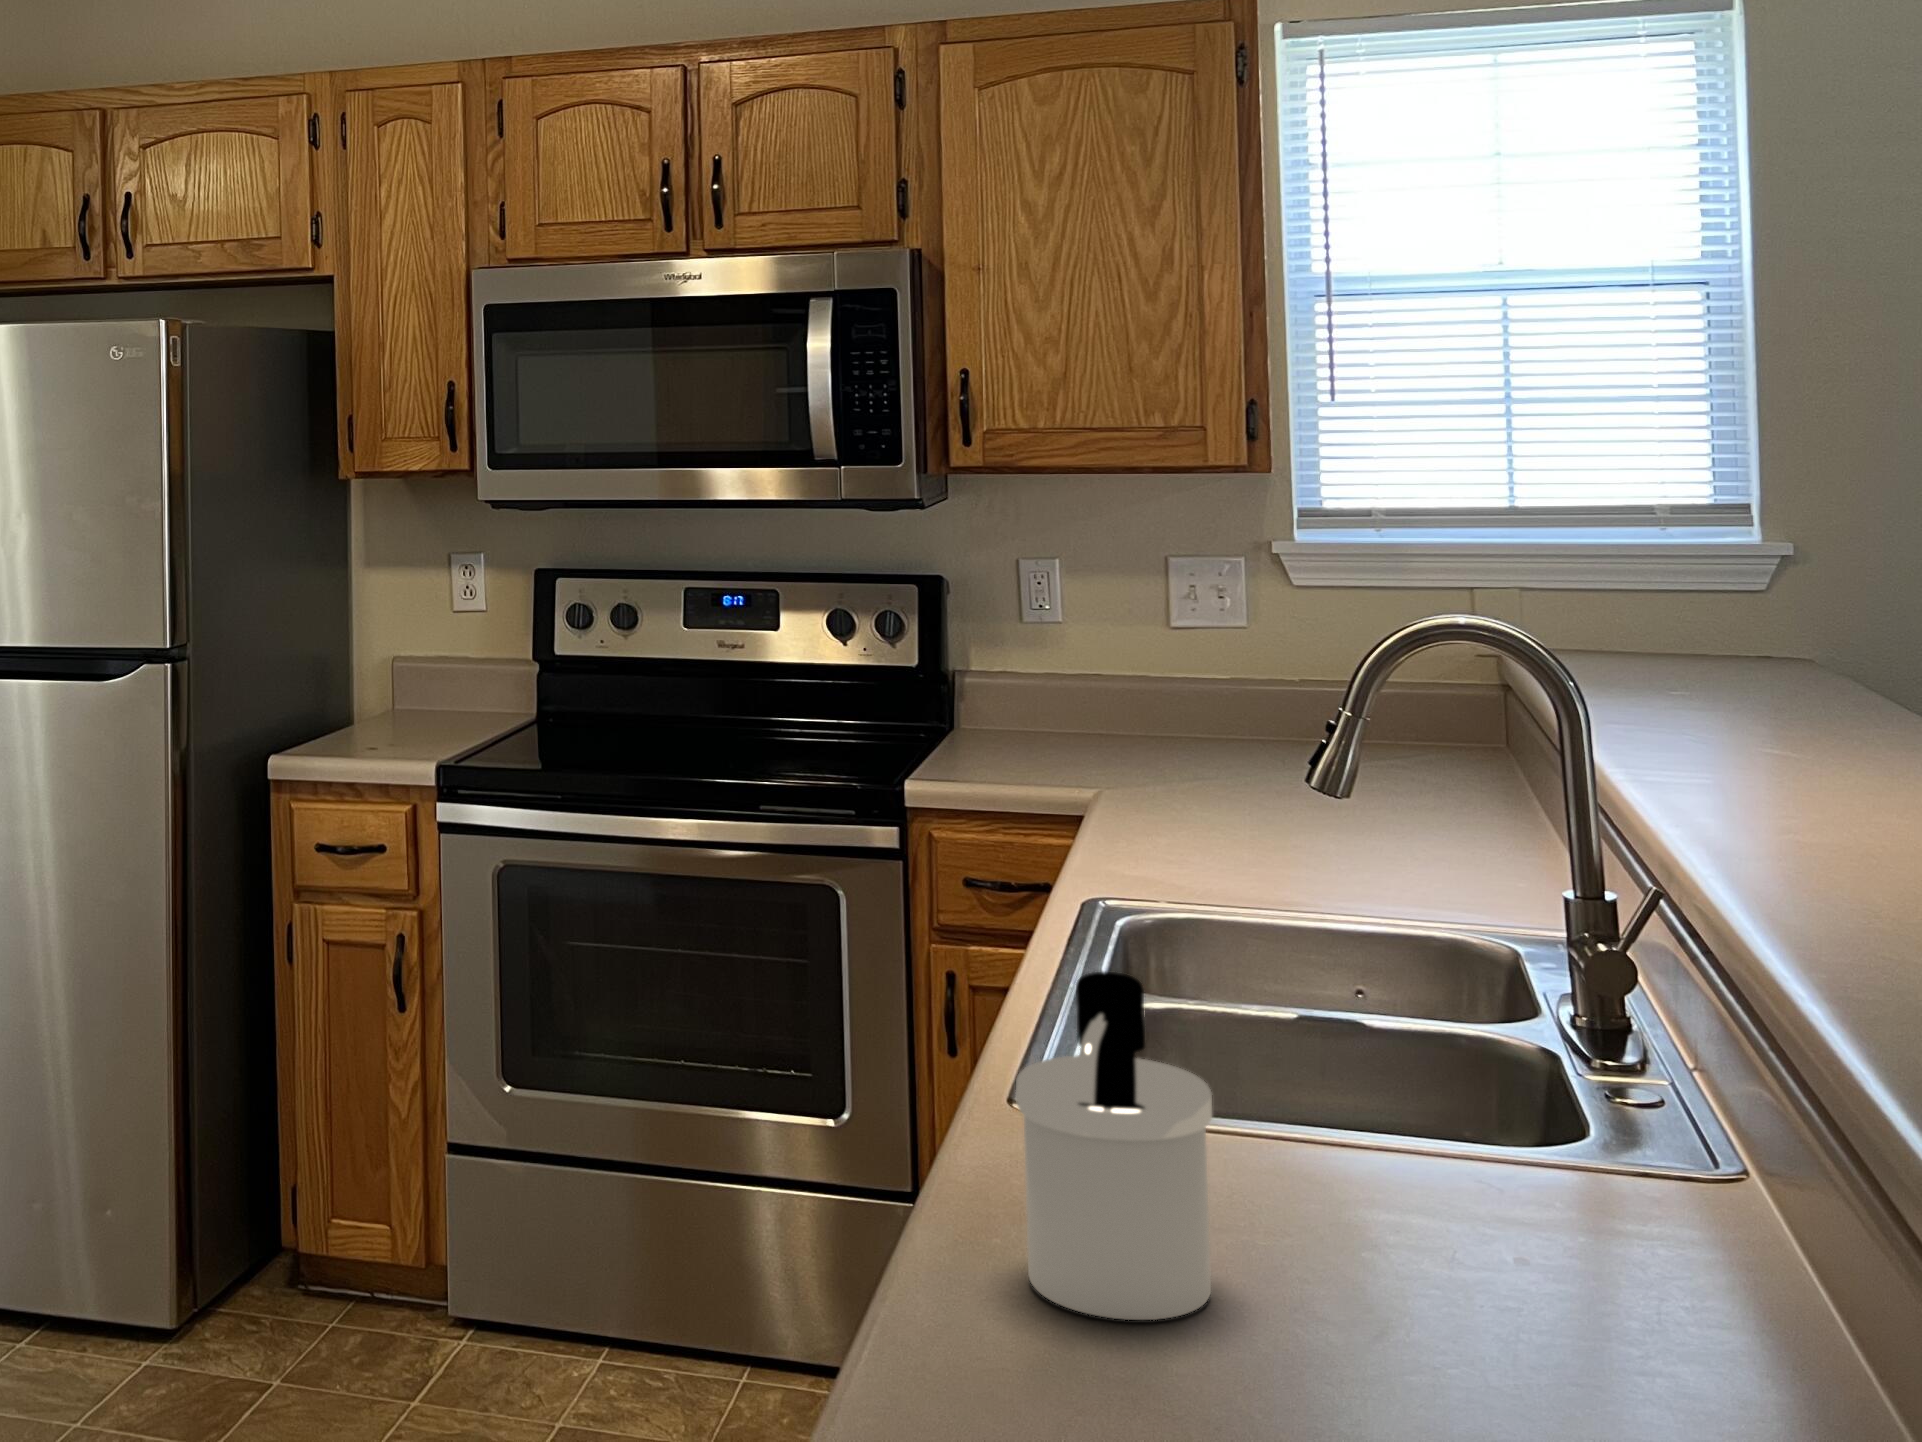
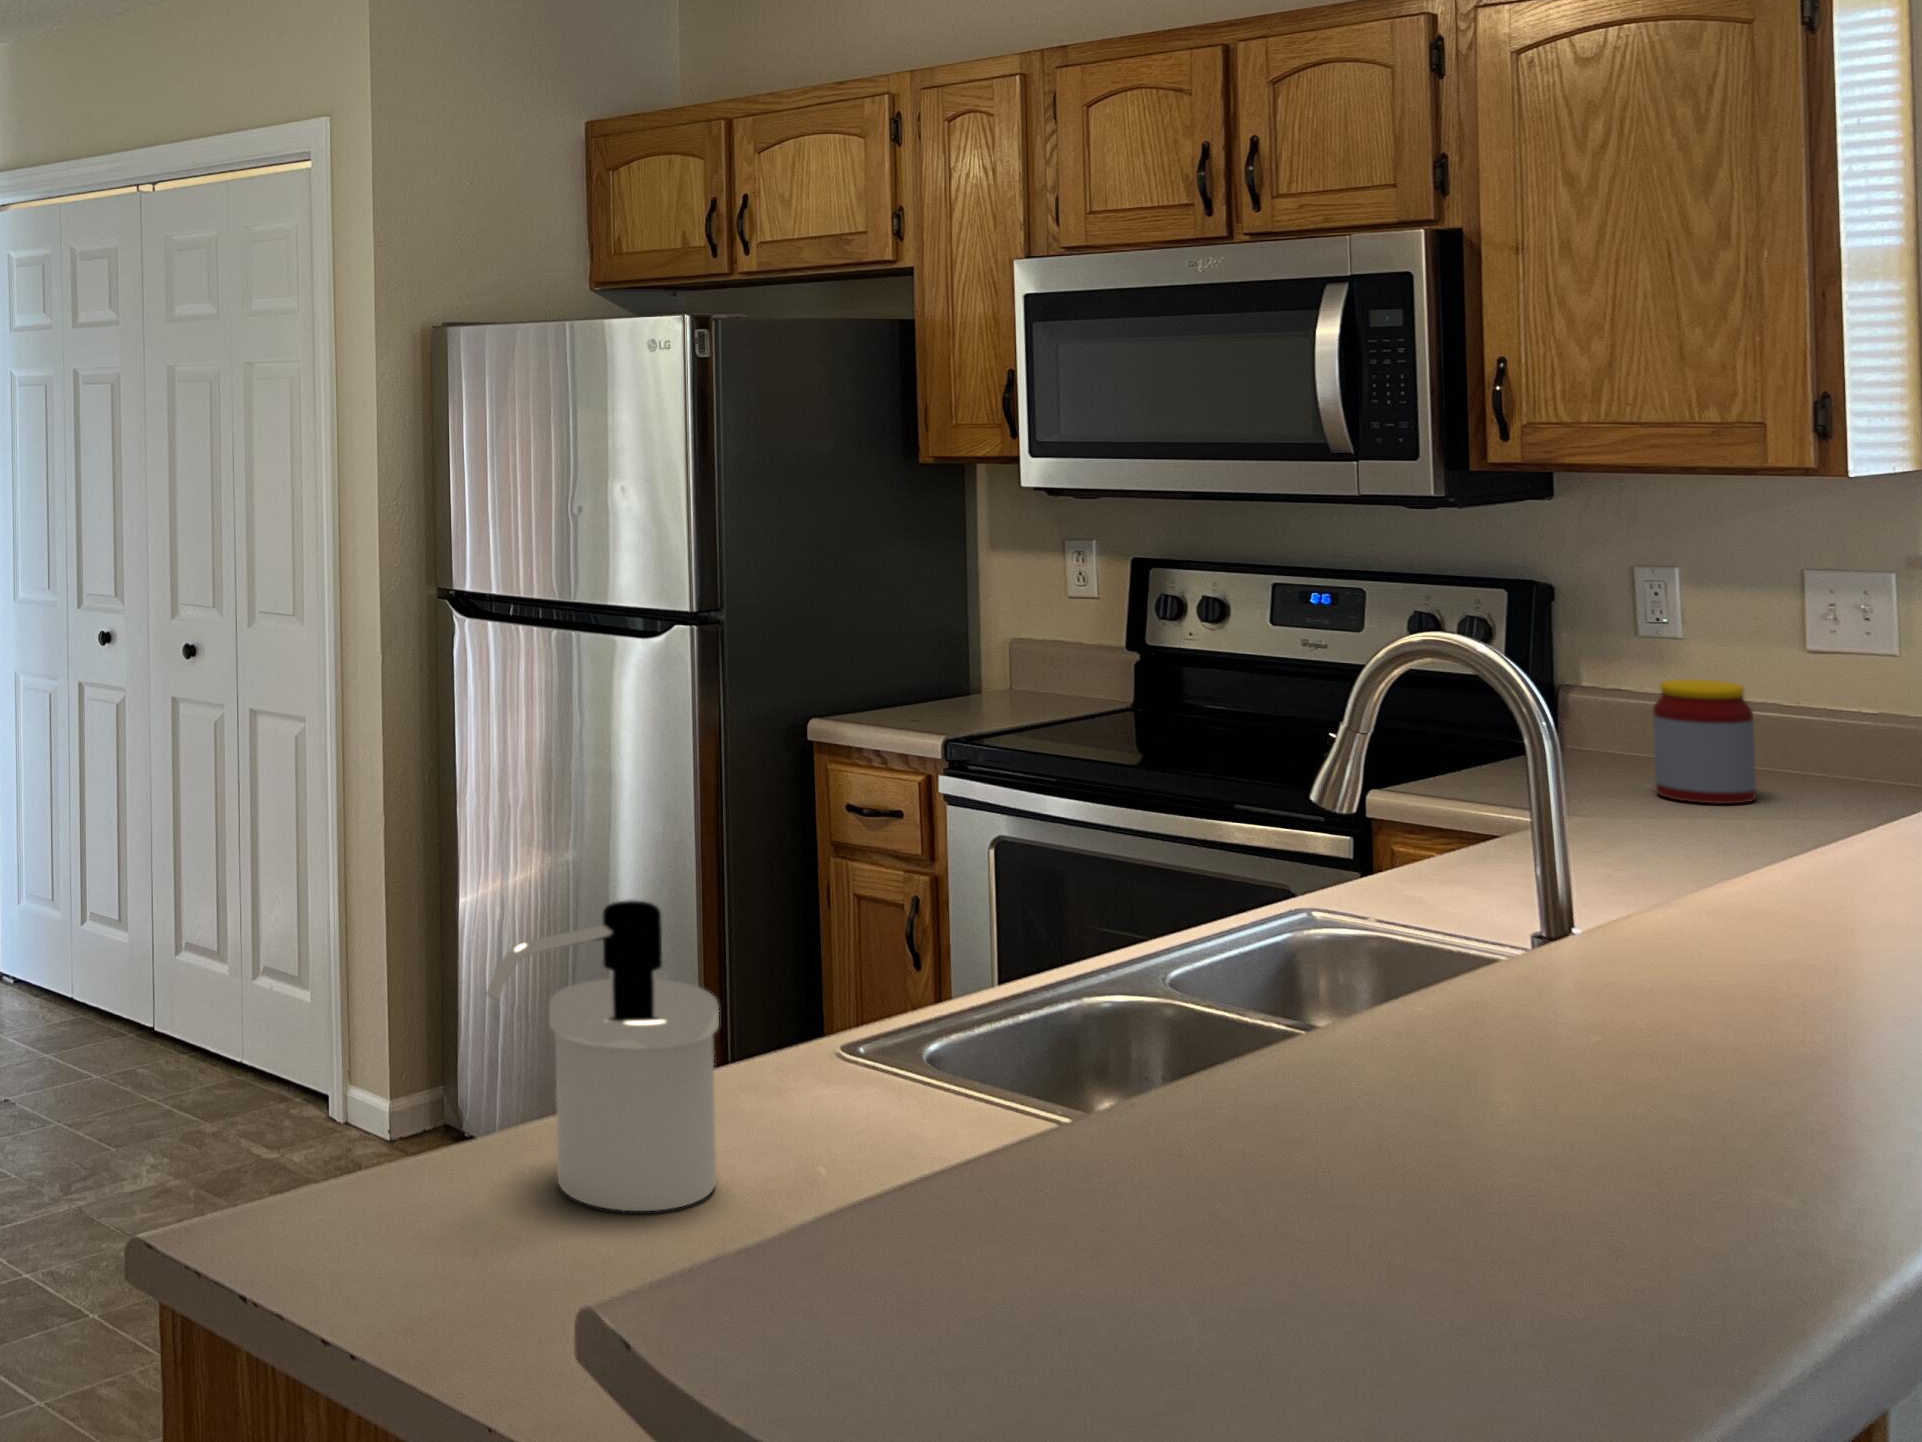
jar: none [1110,653,1193,762] -> present [1653,679,1756,804]

